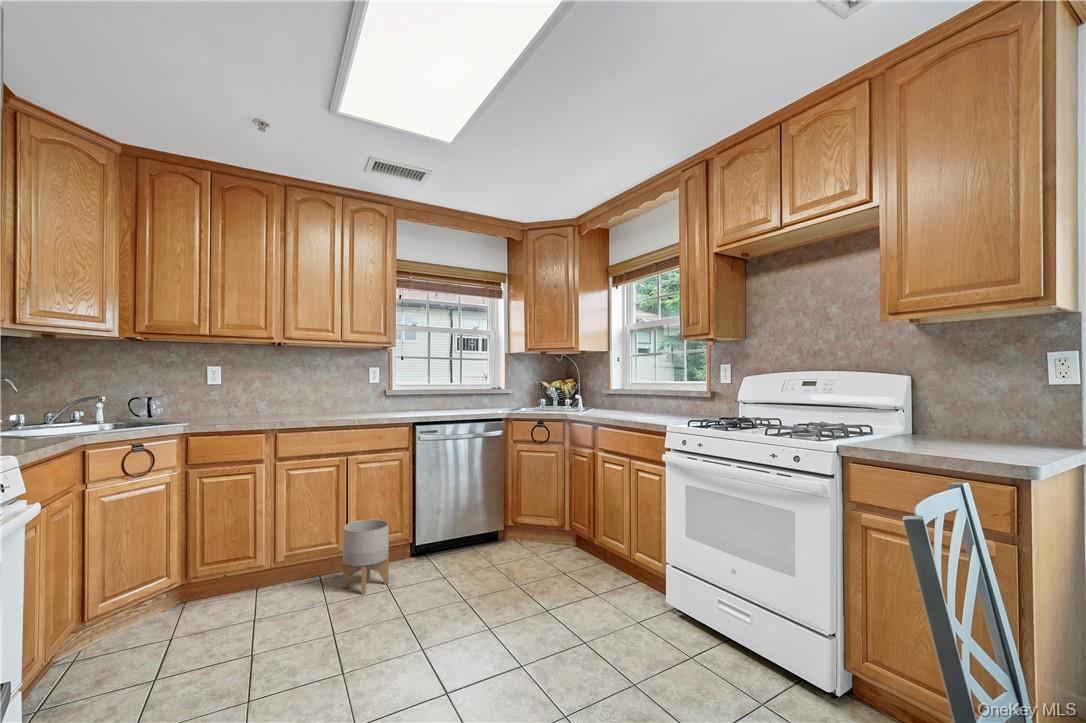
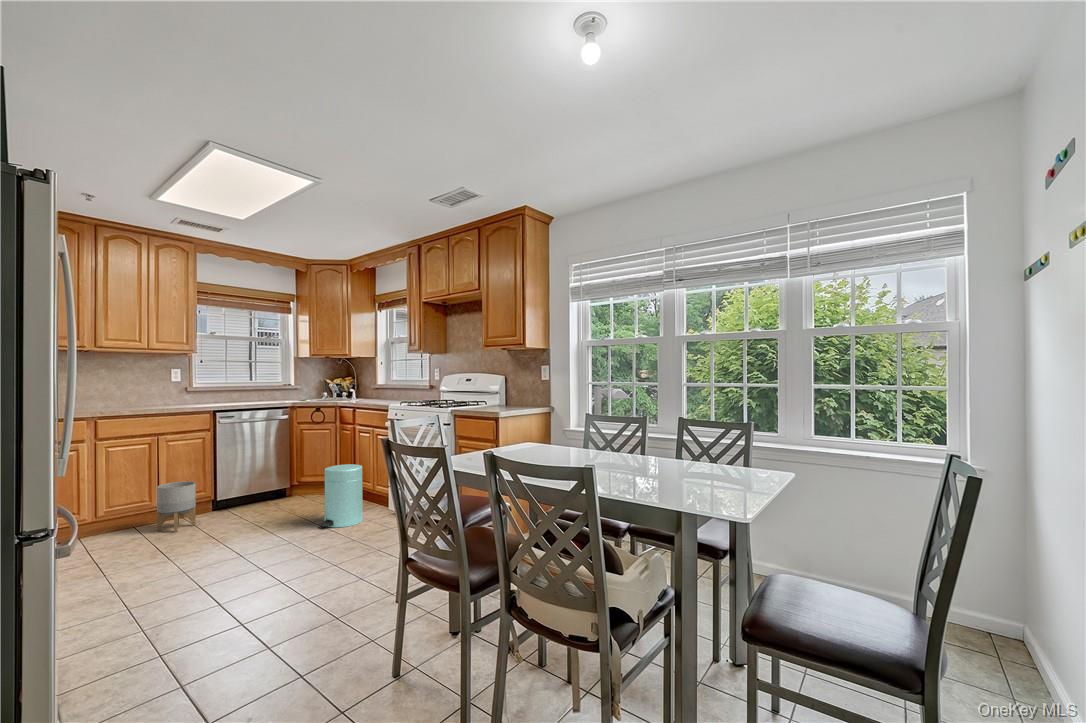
trash can: none [550,516,616,626] -> present [318,464,363,527]

